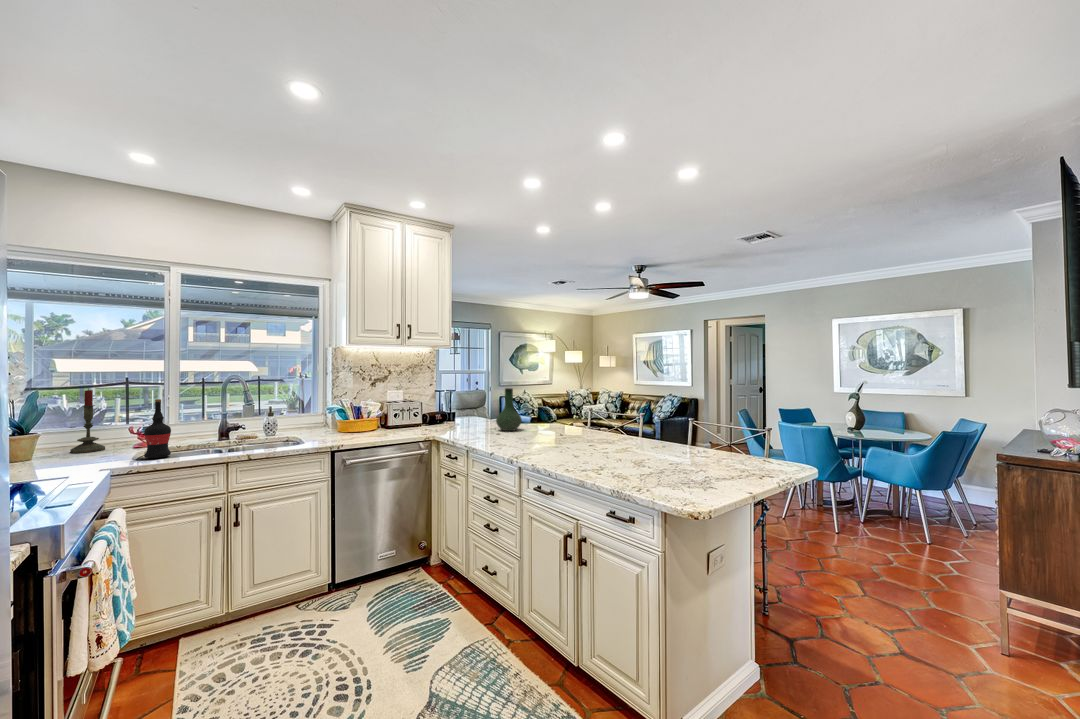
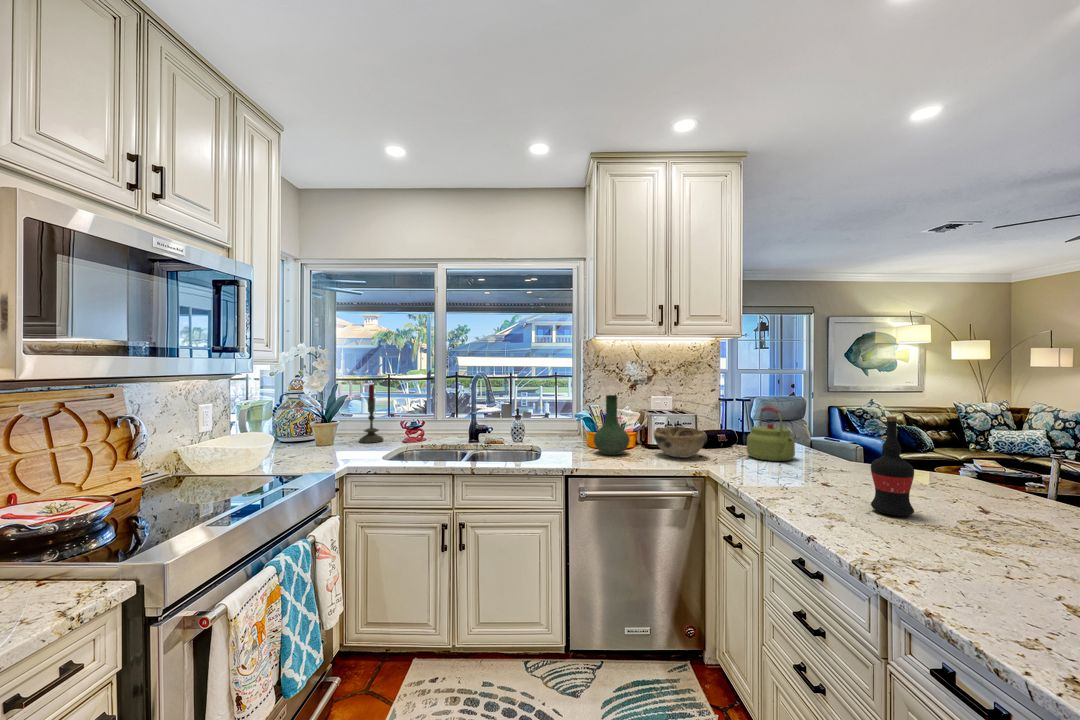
vase: present [496,388,522,431] -> present [594,395,630,455]
kettle: none [456,394,484,428] -> present [747,407,795,461]
wine bottle: present [144,399,171,458] -> present [871,416,914,516]
decorative bowl: none [395,411,431,431] -> present [654,427,706,458]

